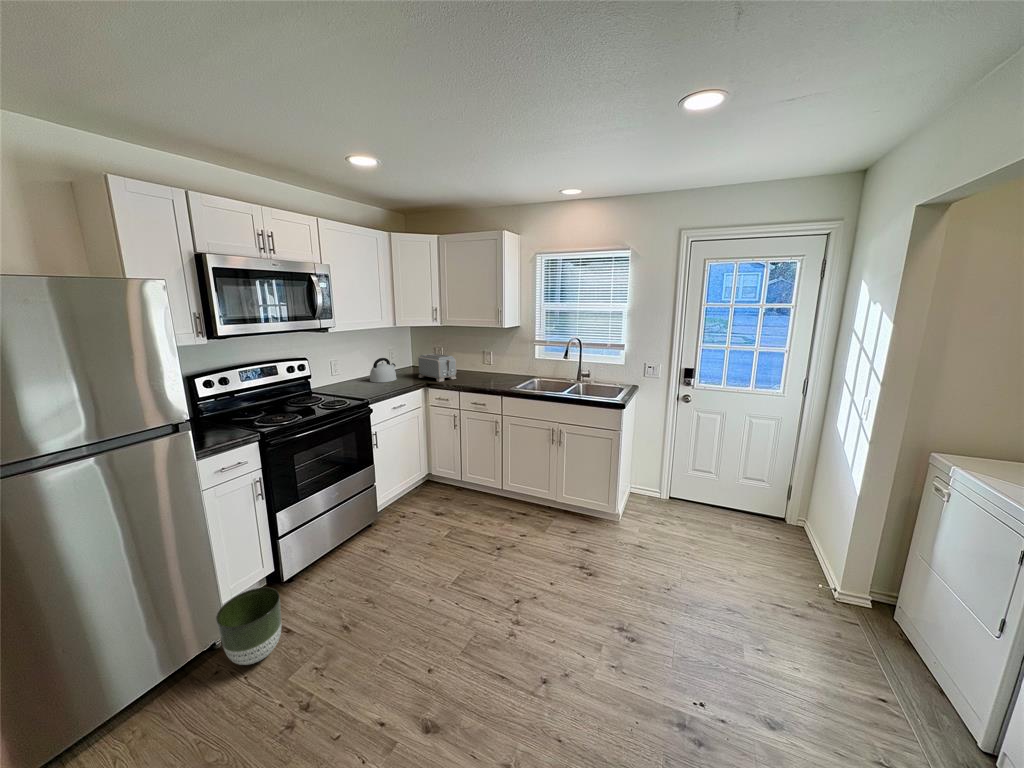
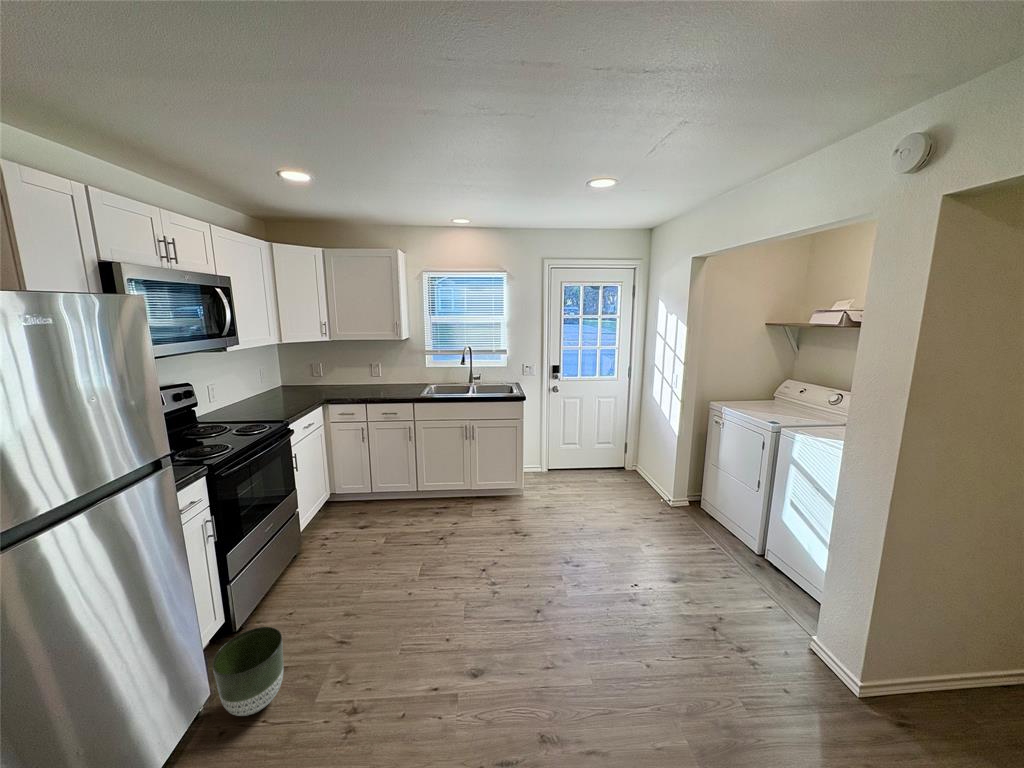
toaster: present [418,353,456,382] -> none [309,370,356,397]
kettle: present [370,358,397,383] -> none [255,378,288,405]

